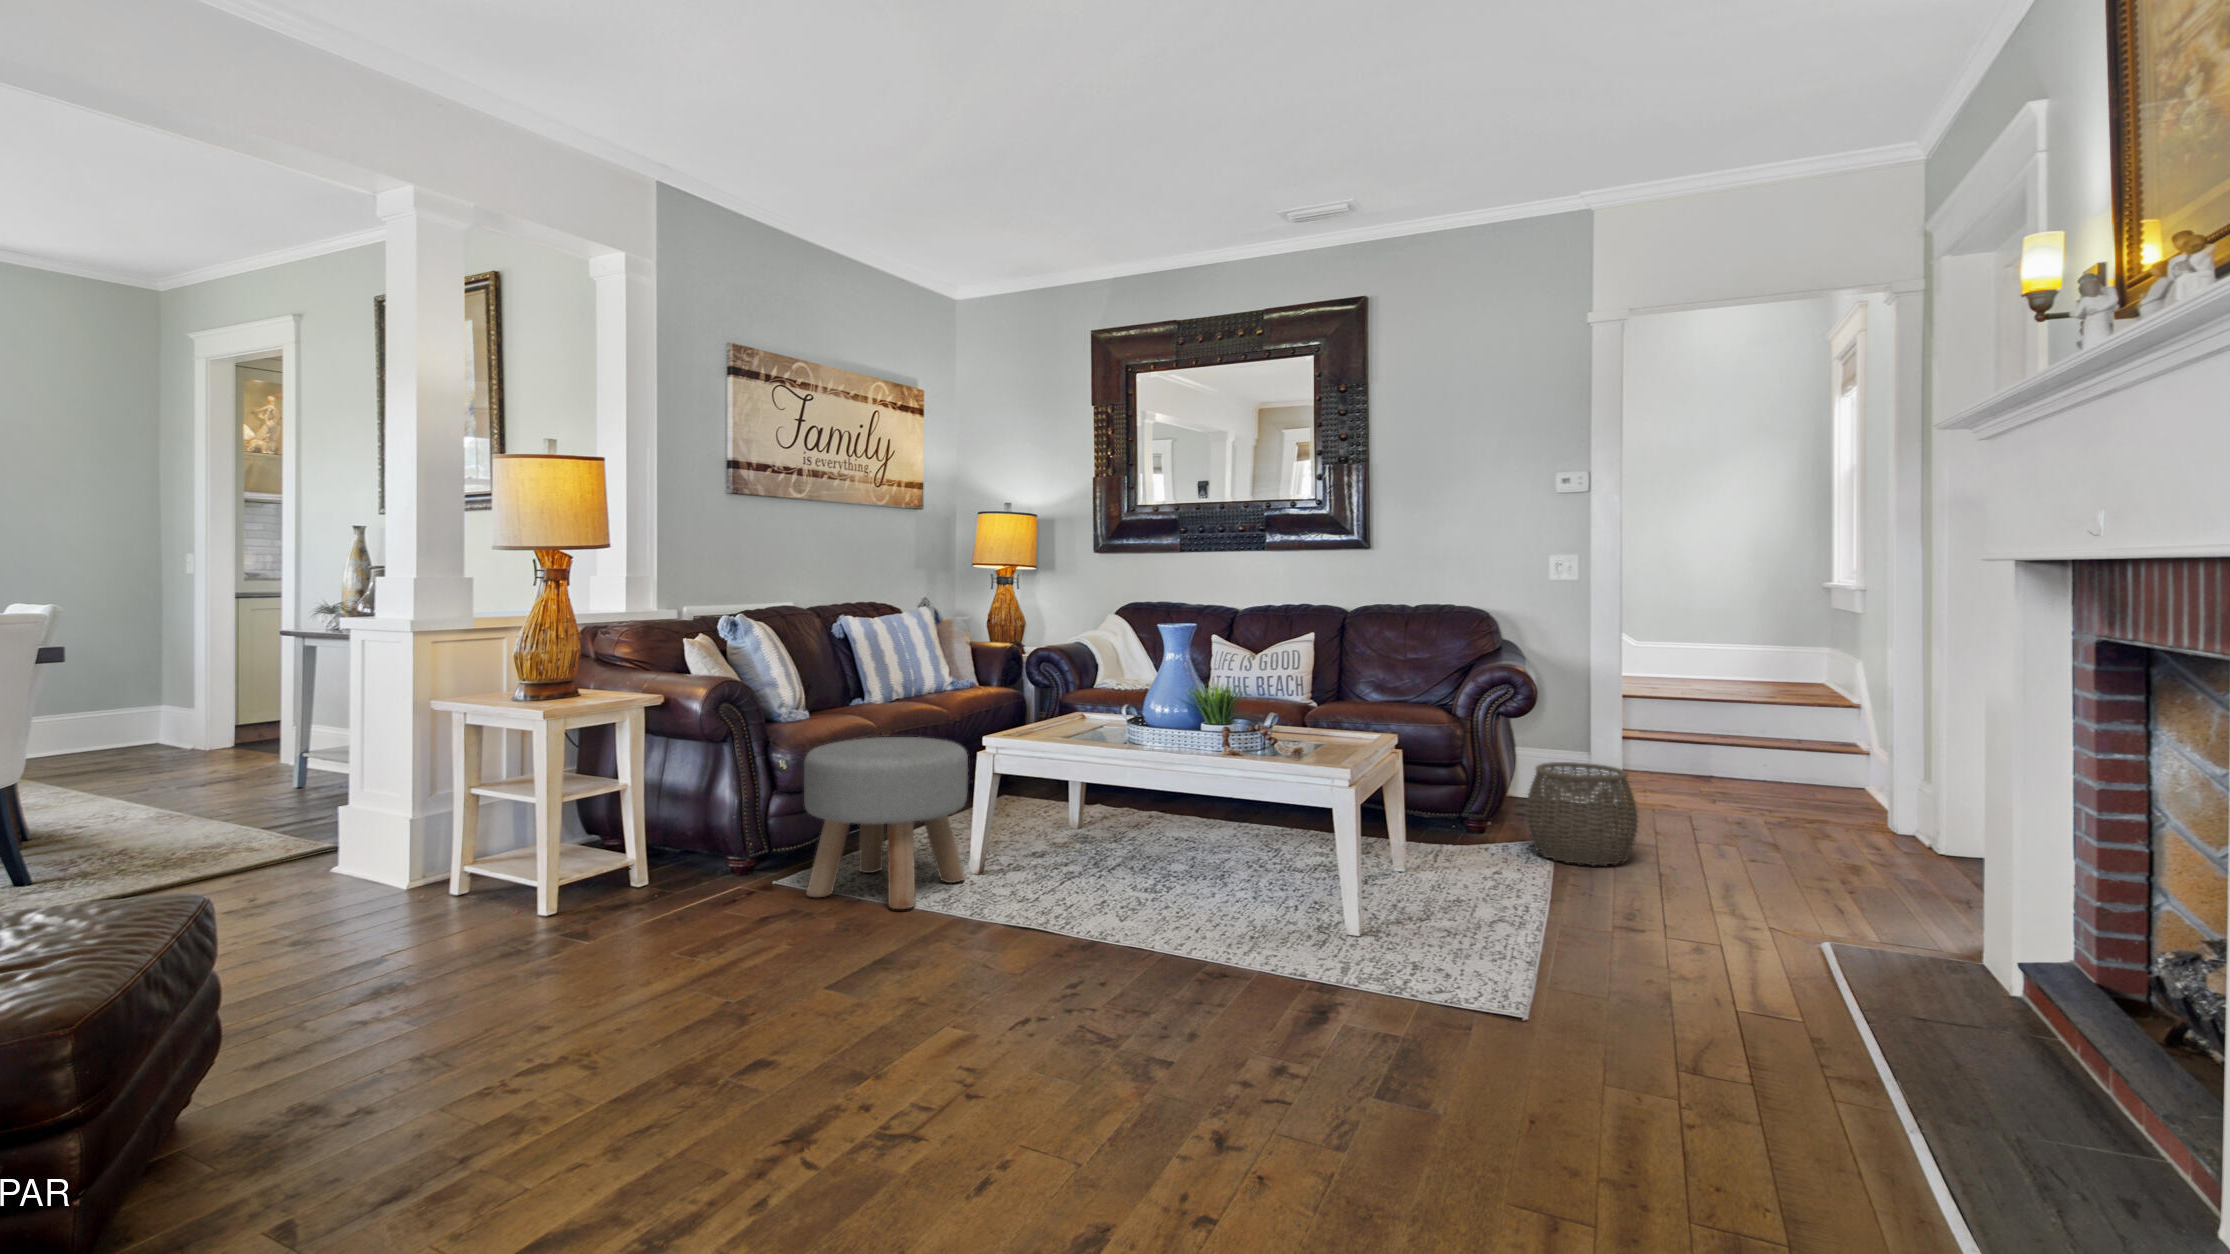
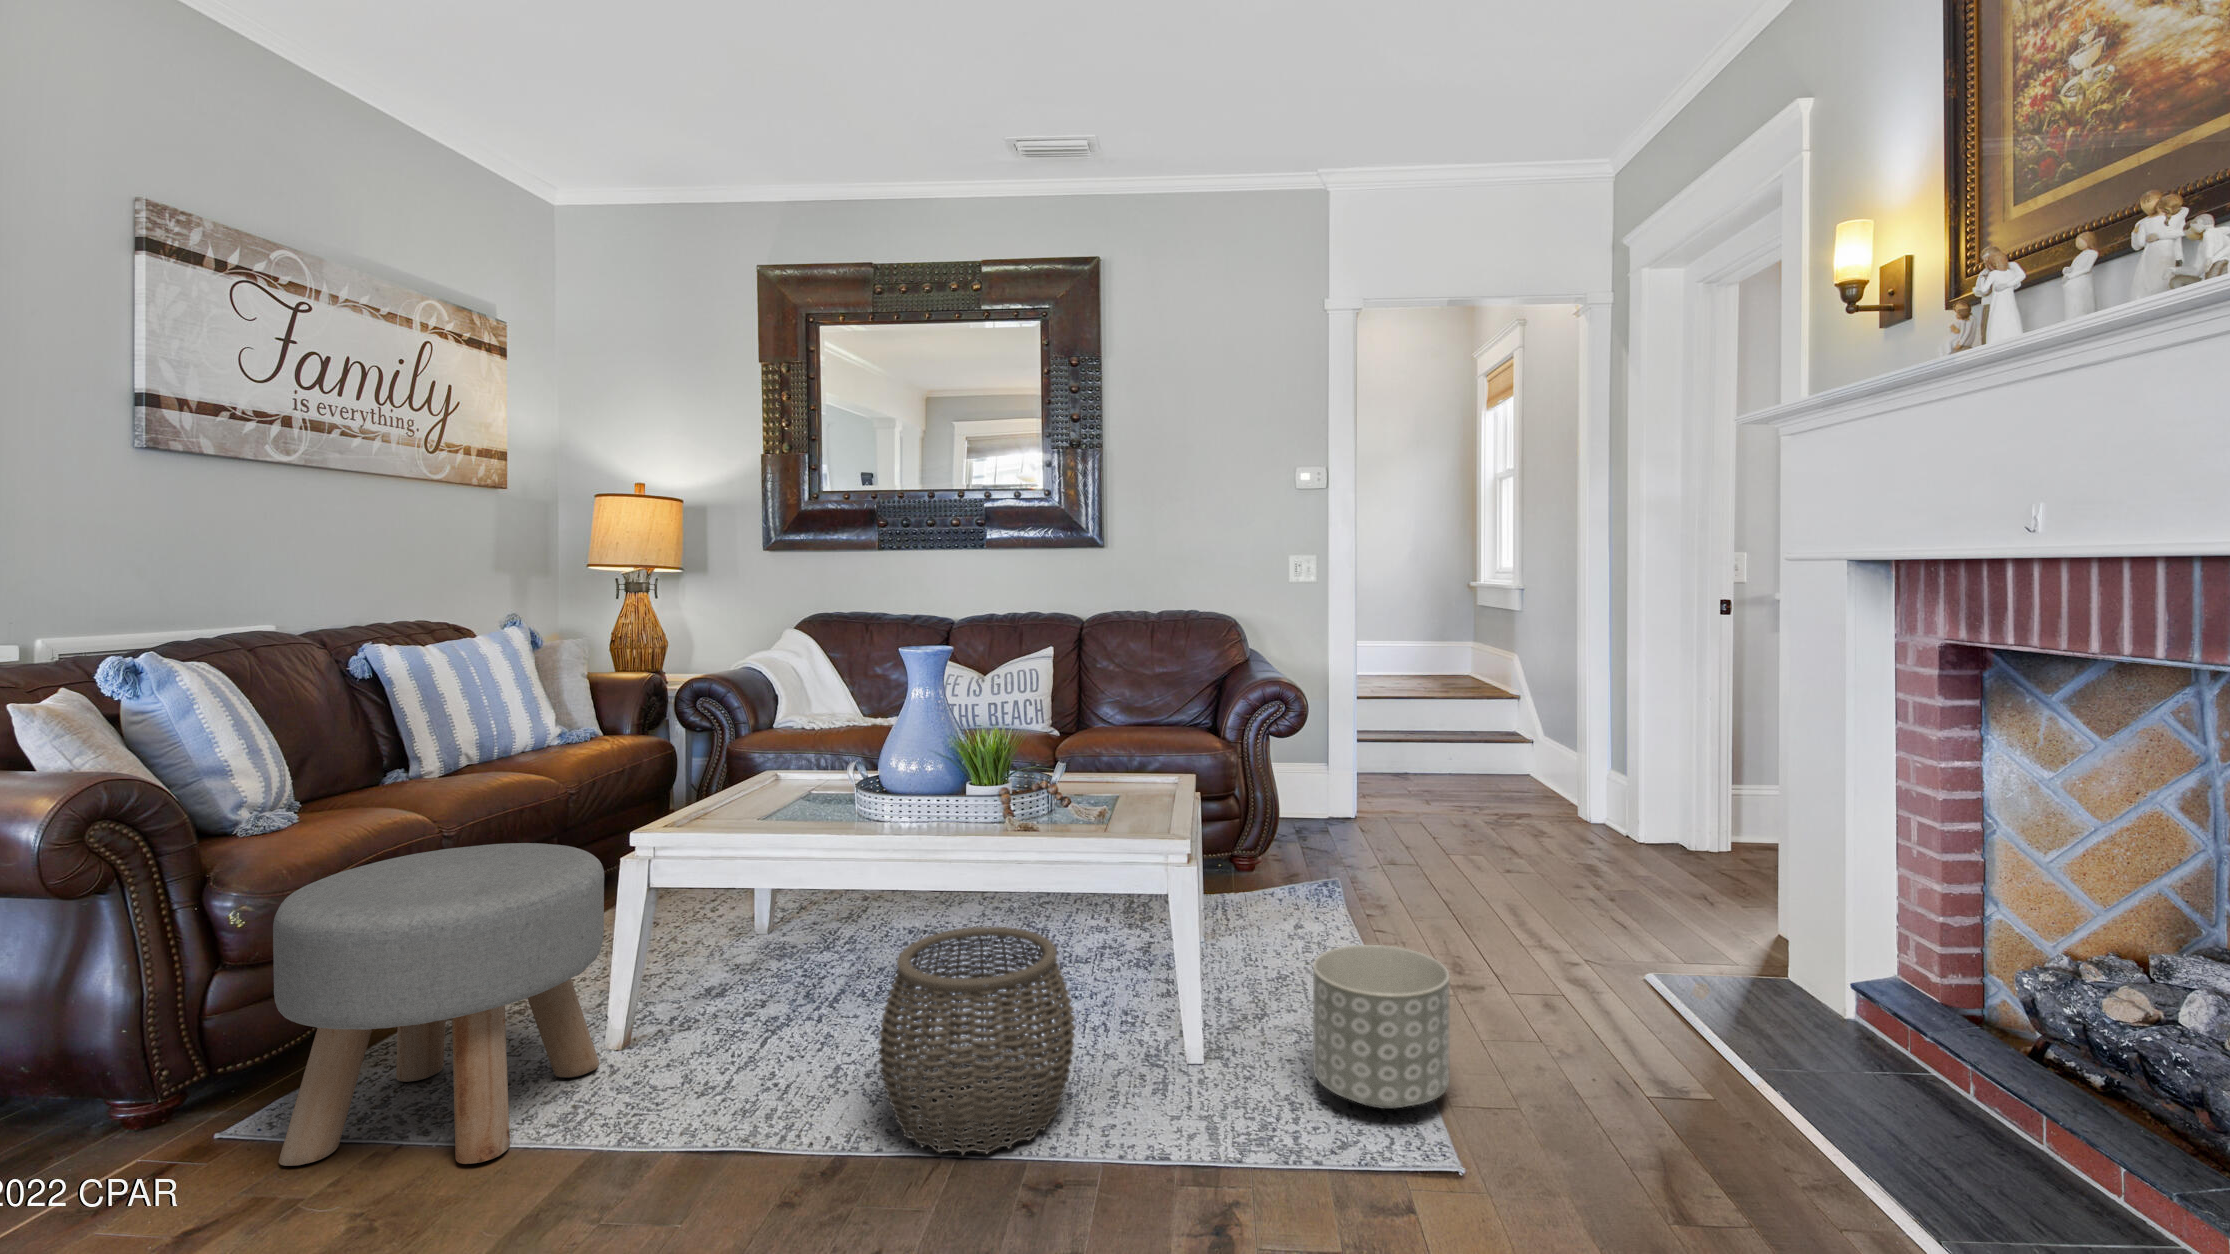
woven basket: present [1526,762,1638,866] -> present [878,926,1075,1155]
planter: none [1429,858,1538,975] -> present [1313,945,1449,1109]

